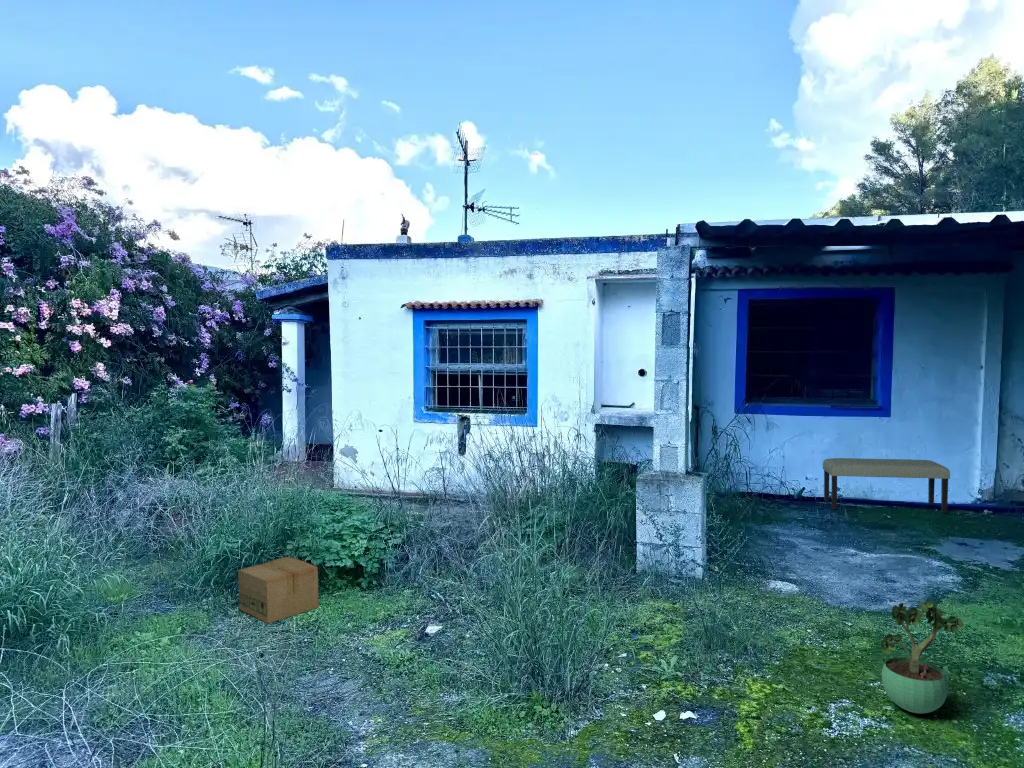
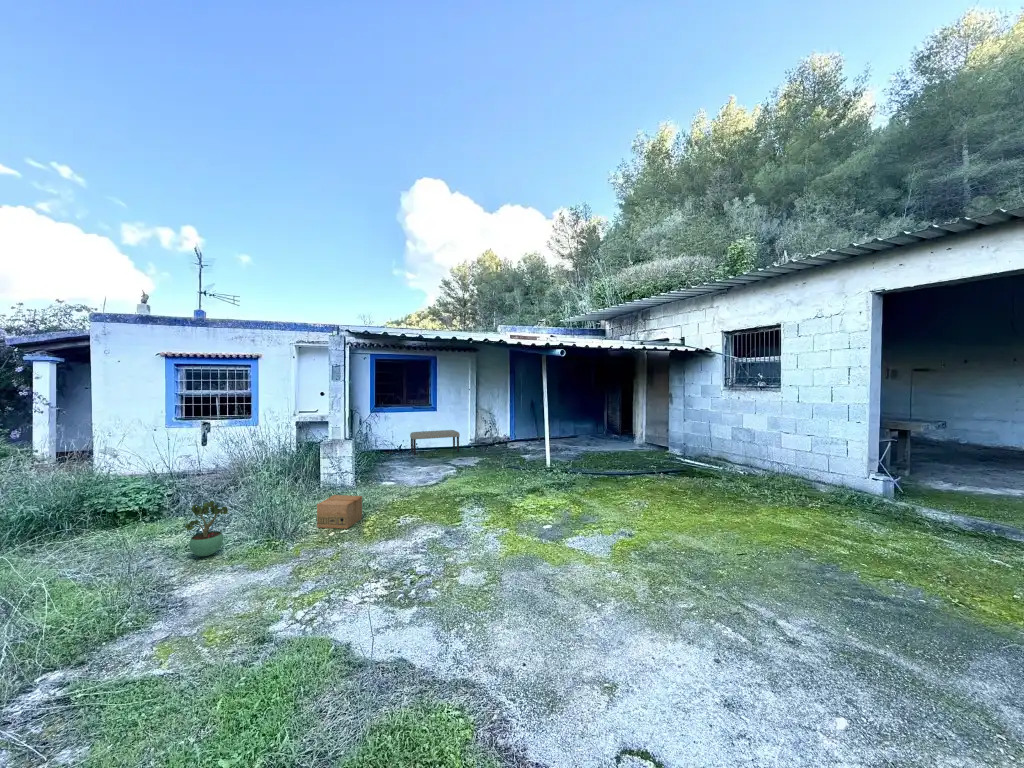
cardboard box: present [238,557,319,623] -> present [317,495,362,529]
potted plant: present [881,599,964,714] -> present [185,501,228,556]

